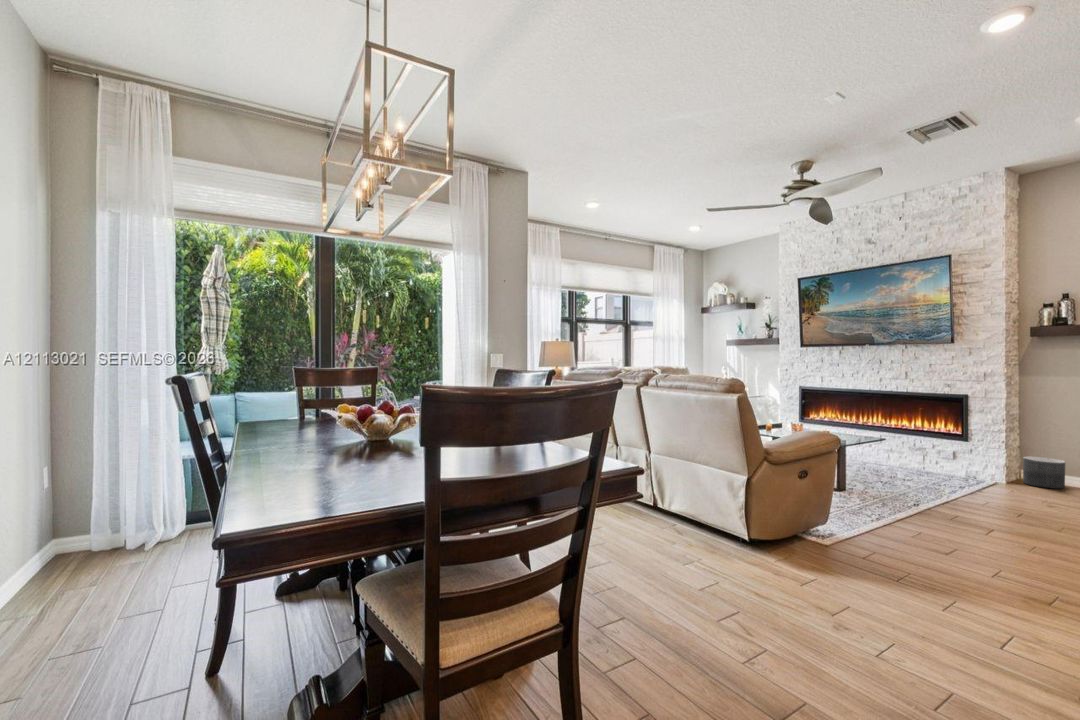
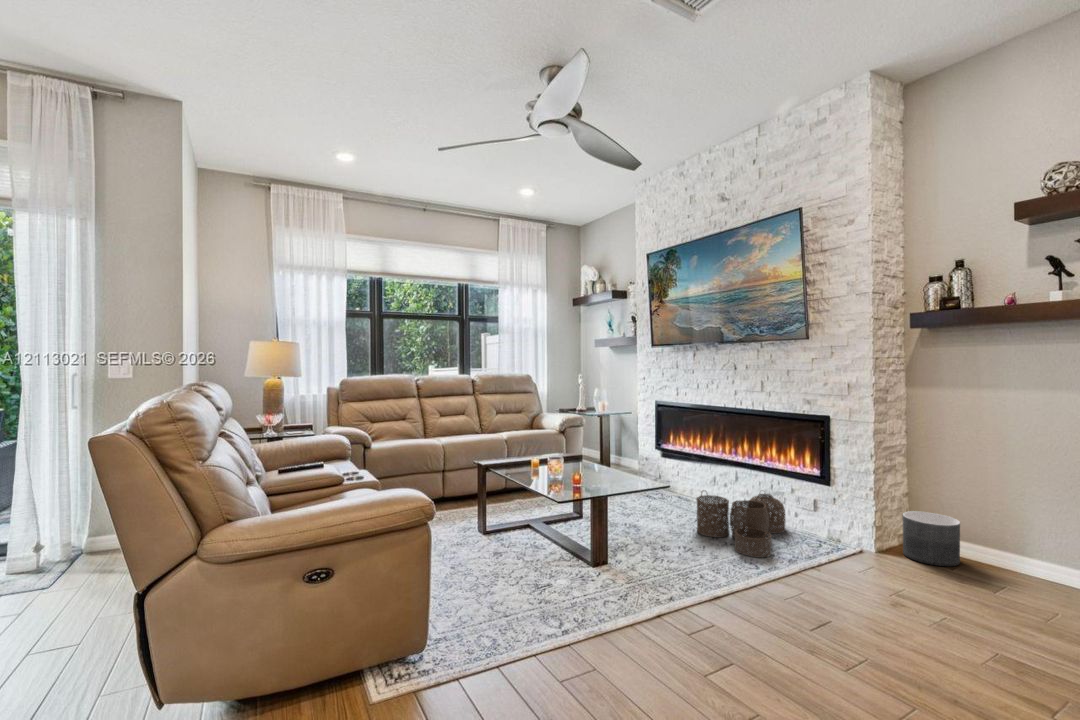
woven basket: none [873,446,942,485] -> present [696,492,785,557]

